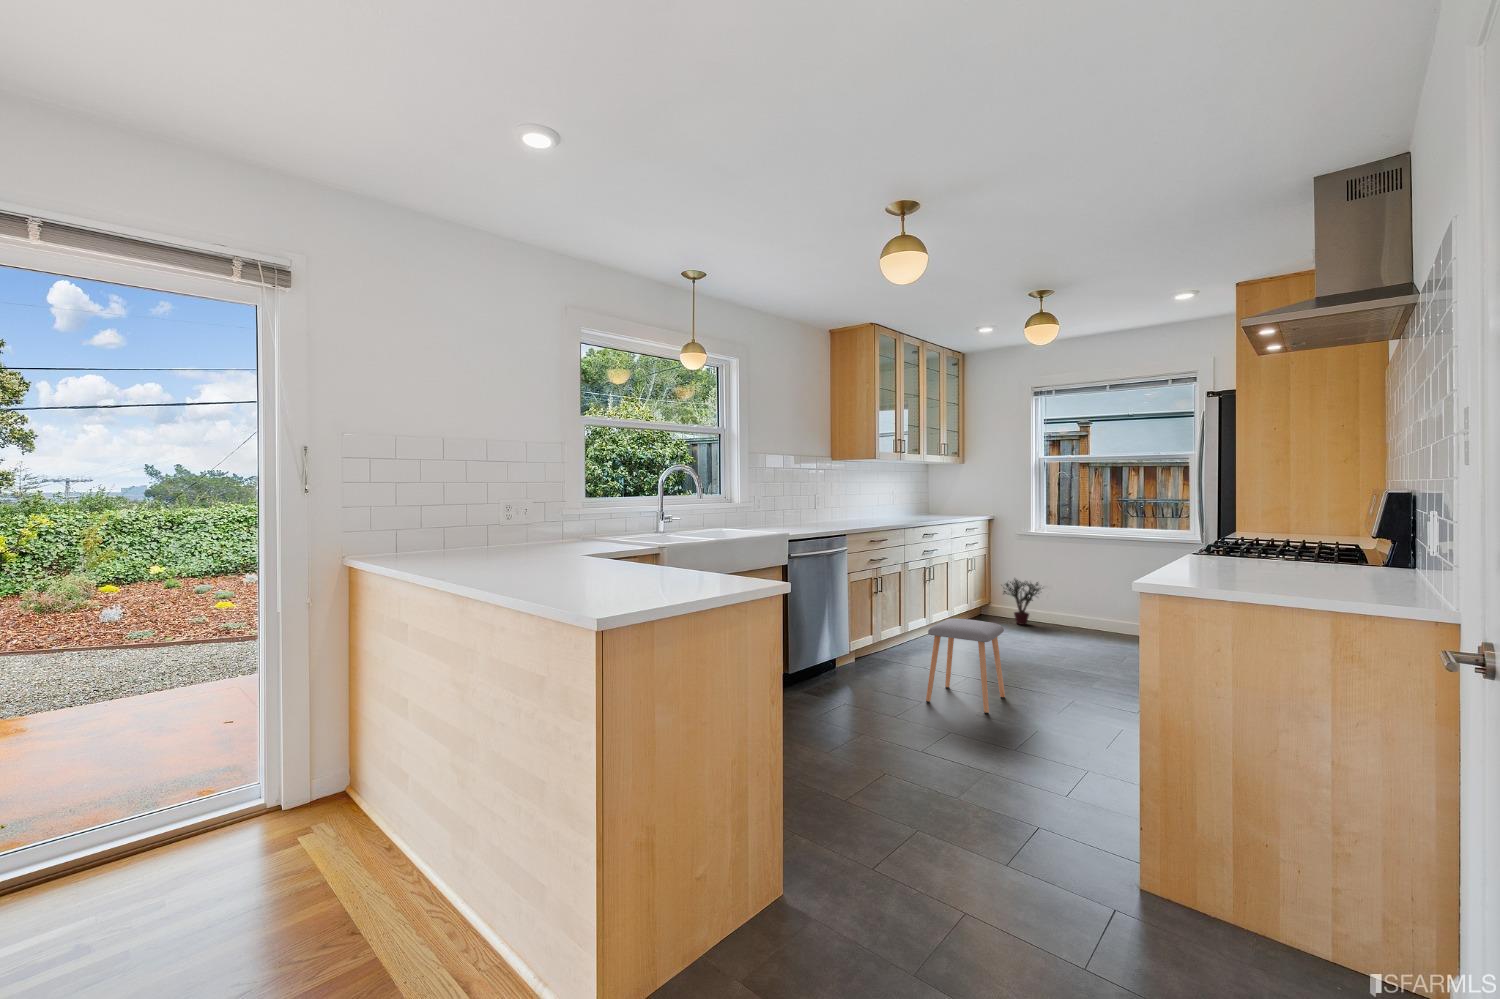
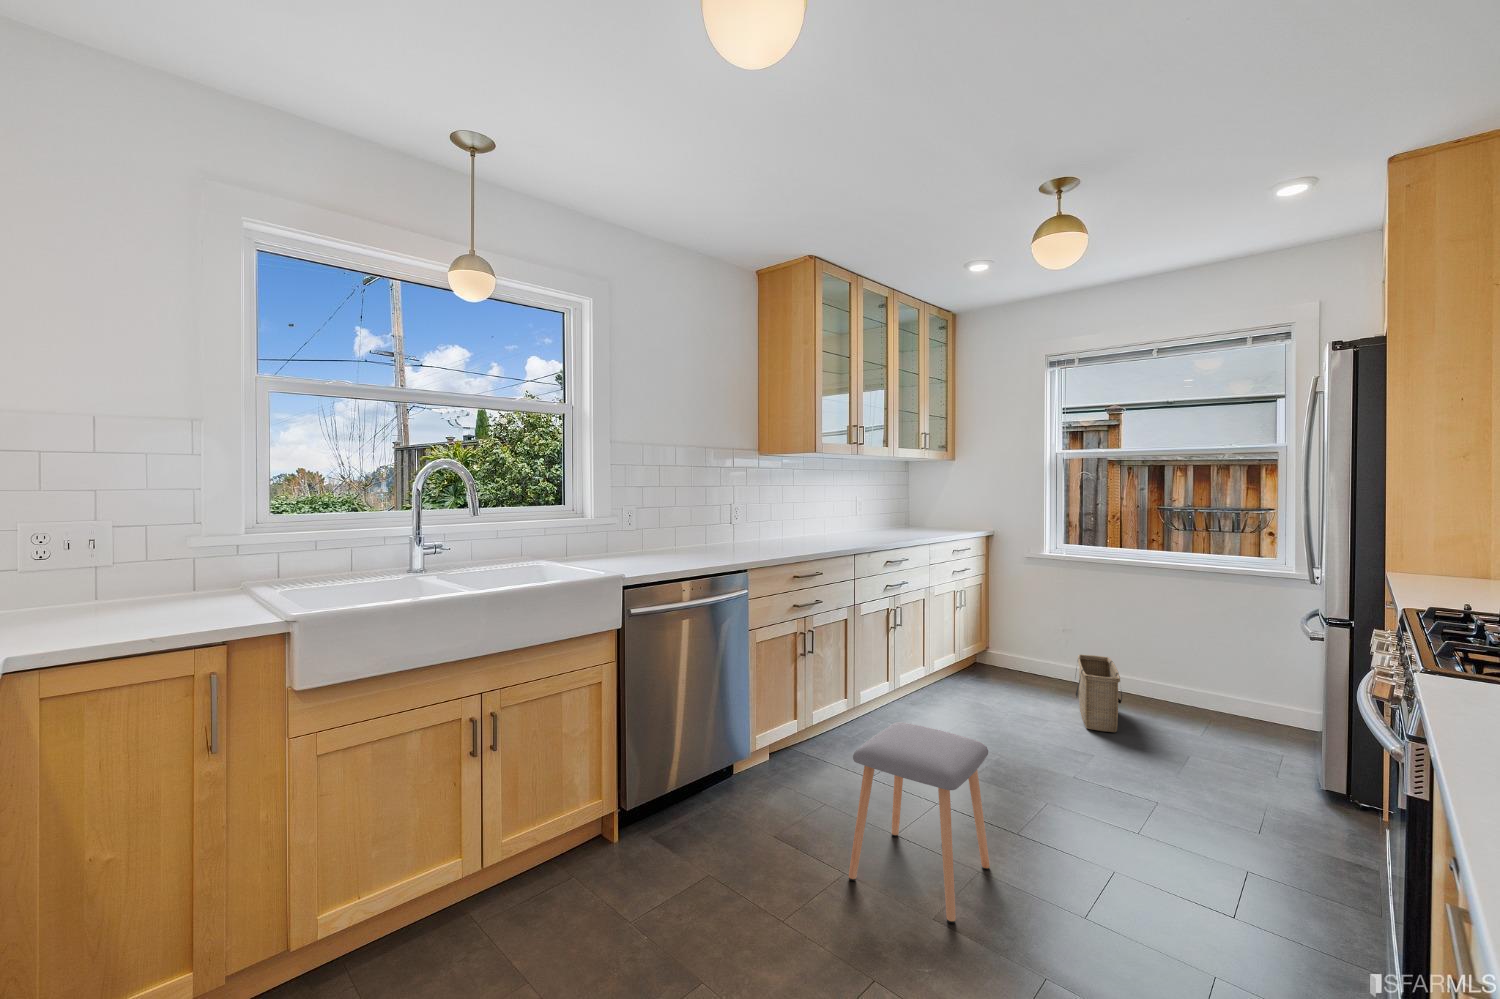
potted plant: present [1003,579,1041,625] -> none [999,617,1061,684]
basket: none [1055,599,1086,646] -> present [1075,655,1122,732]

